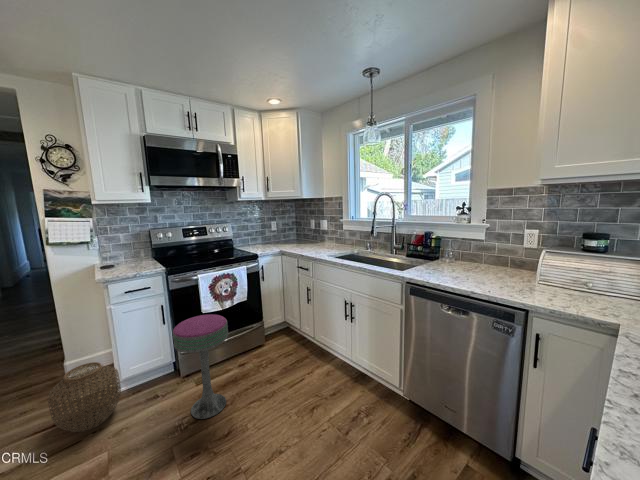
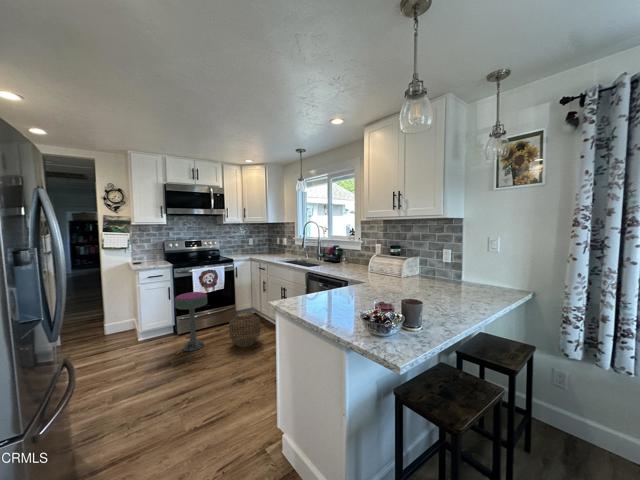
woven basket: present [48,362,121,432] -> present [229,311,260,347]

